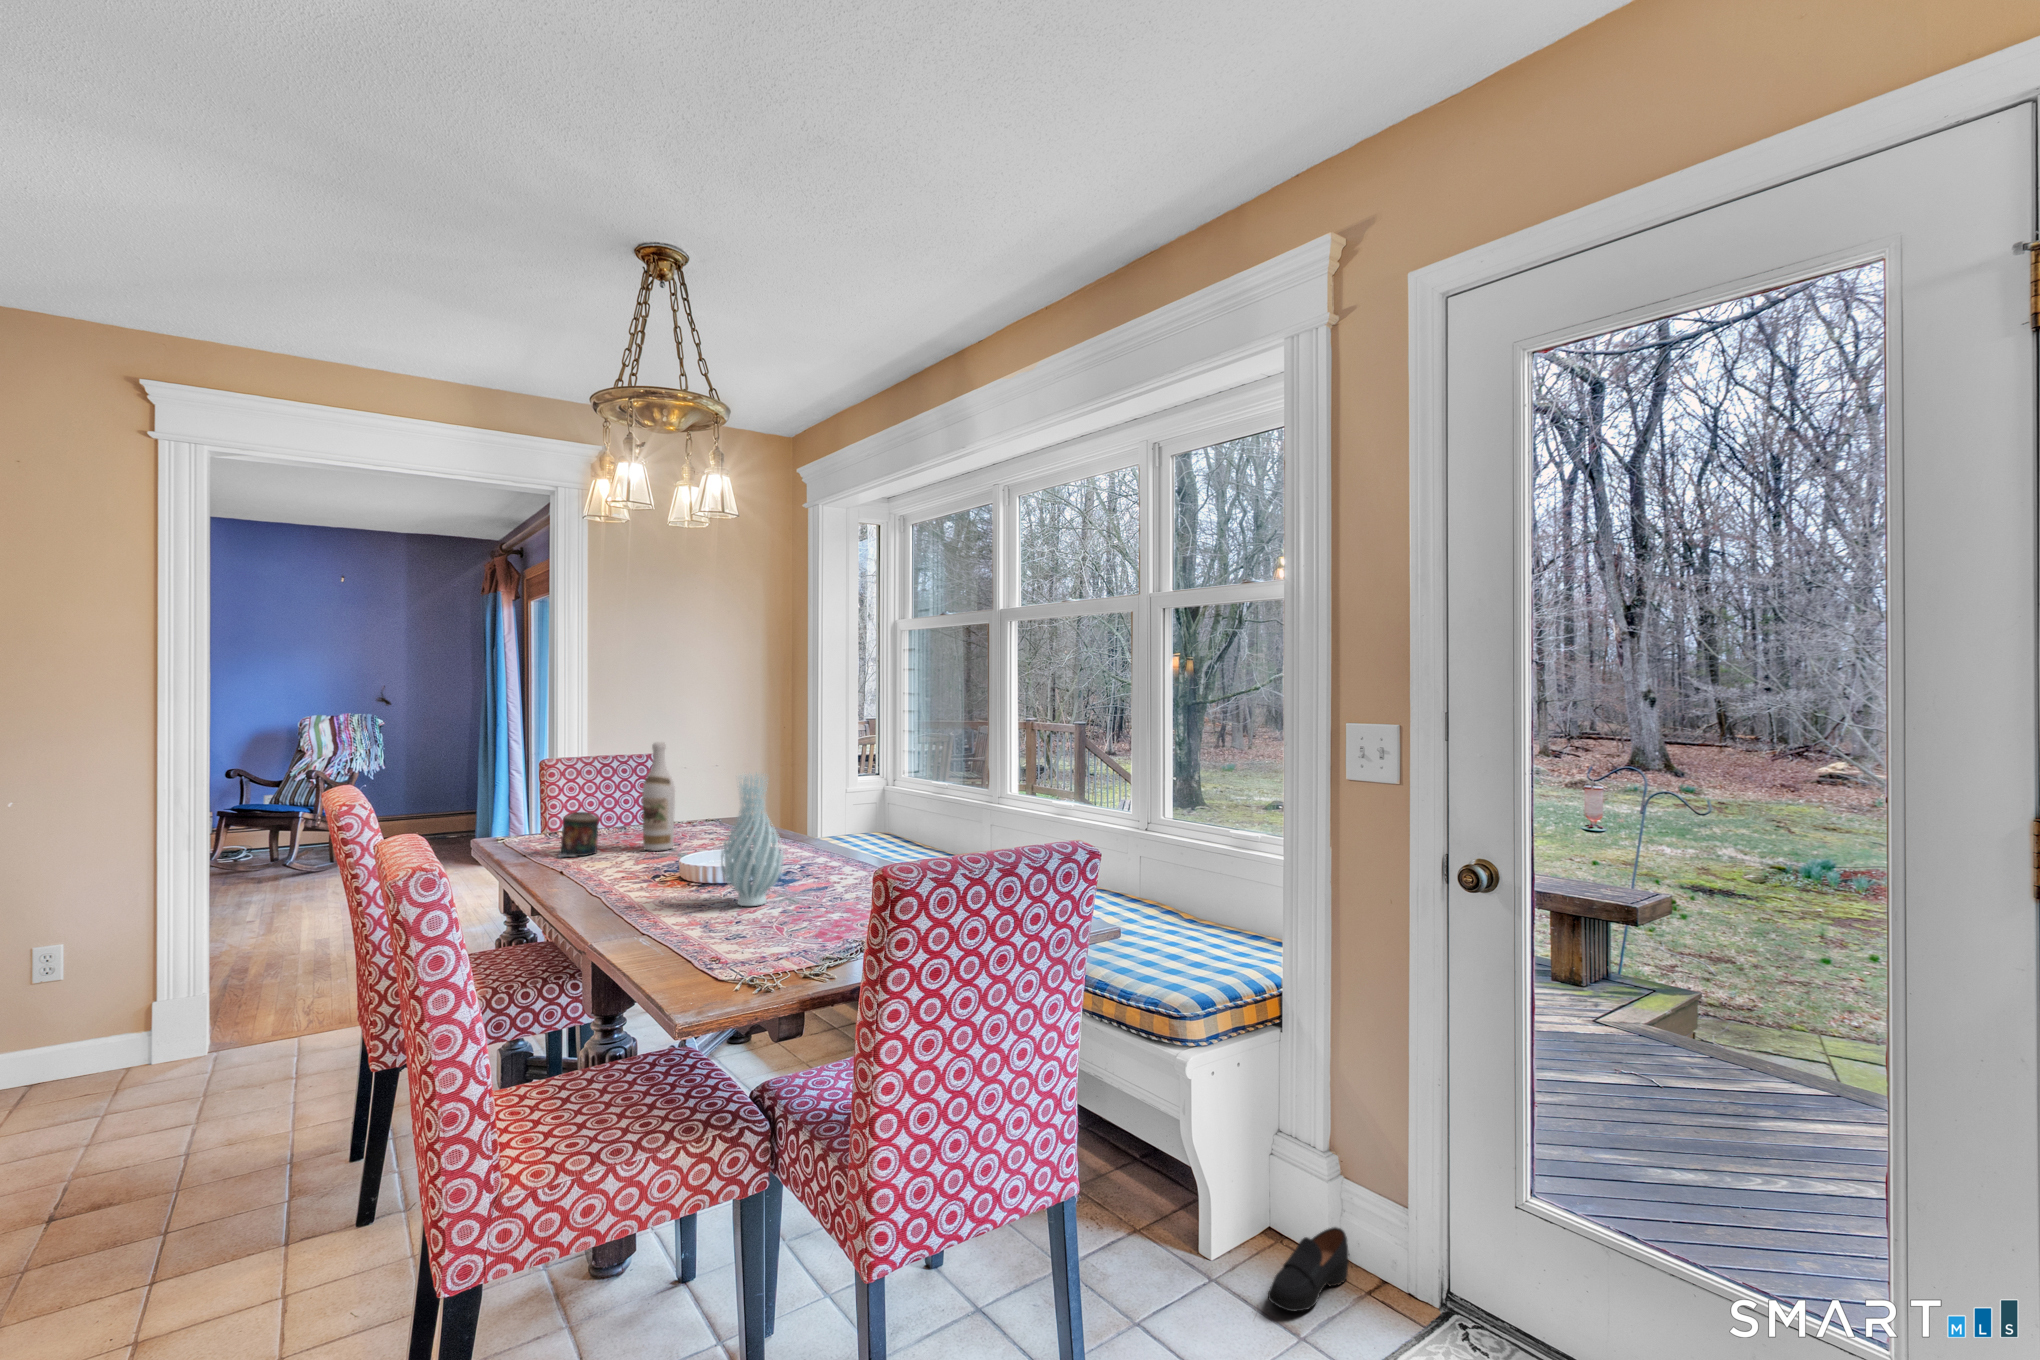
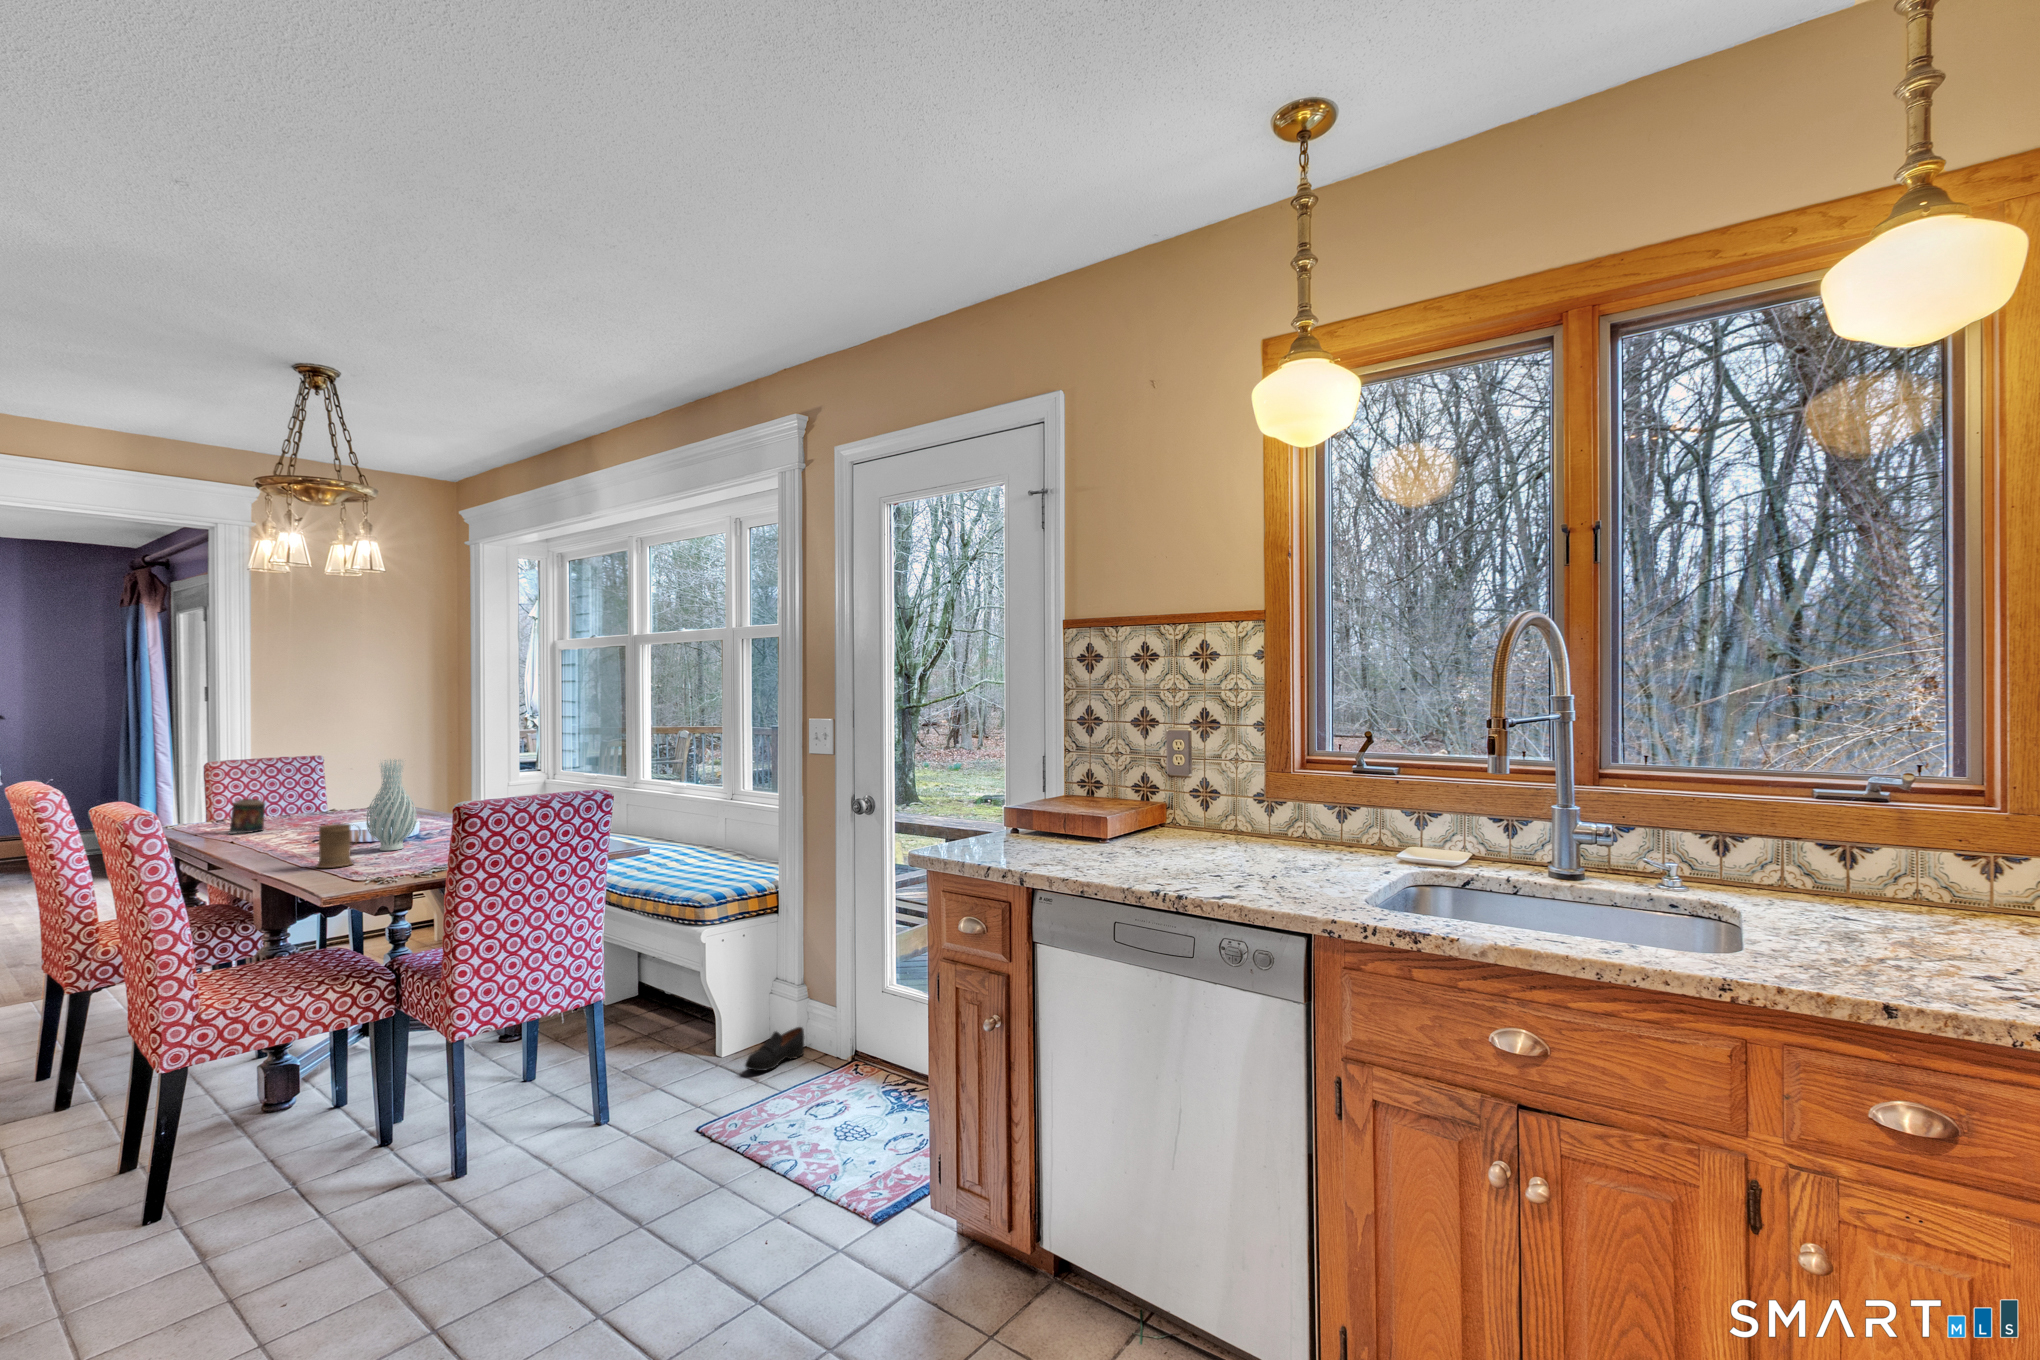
wine bottle: present [642,742,675,851] -> none [305,743,334,827]
mug: none [659,871,717,940] -> present [316,824,361,868]

